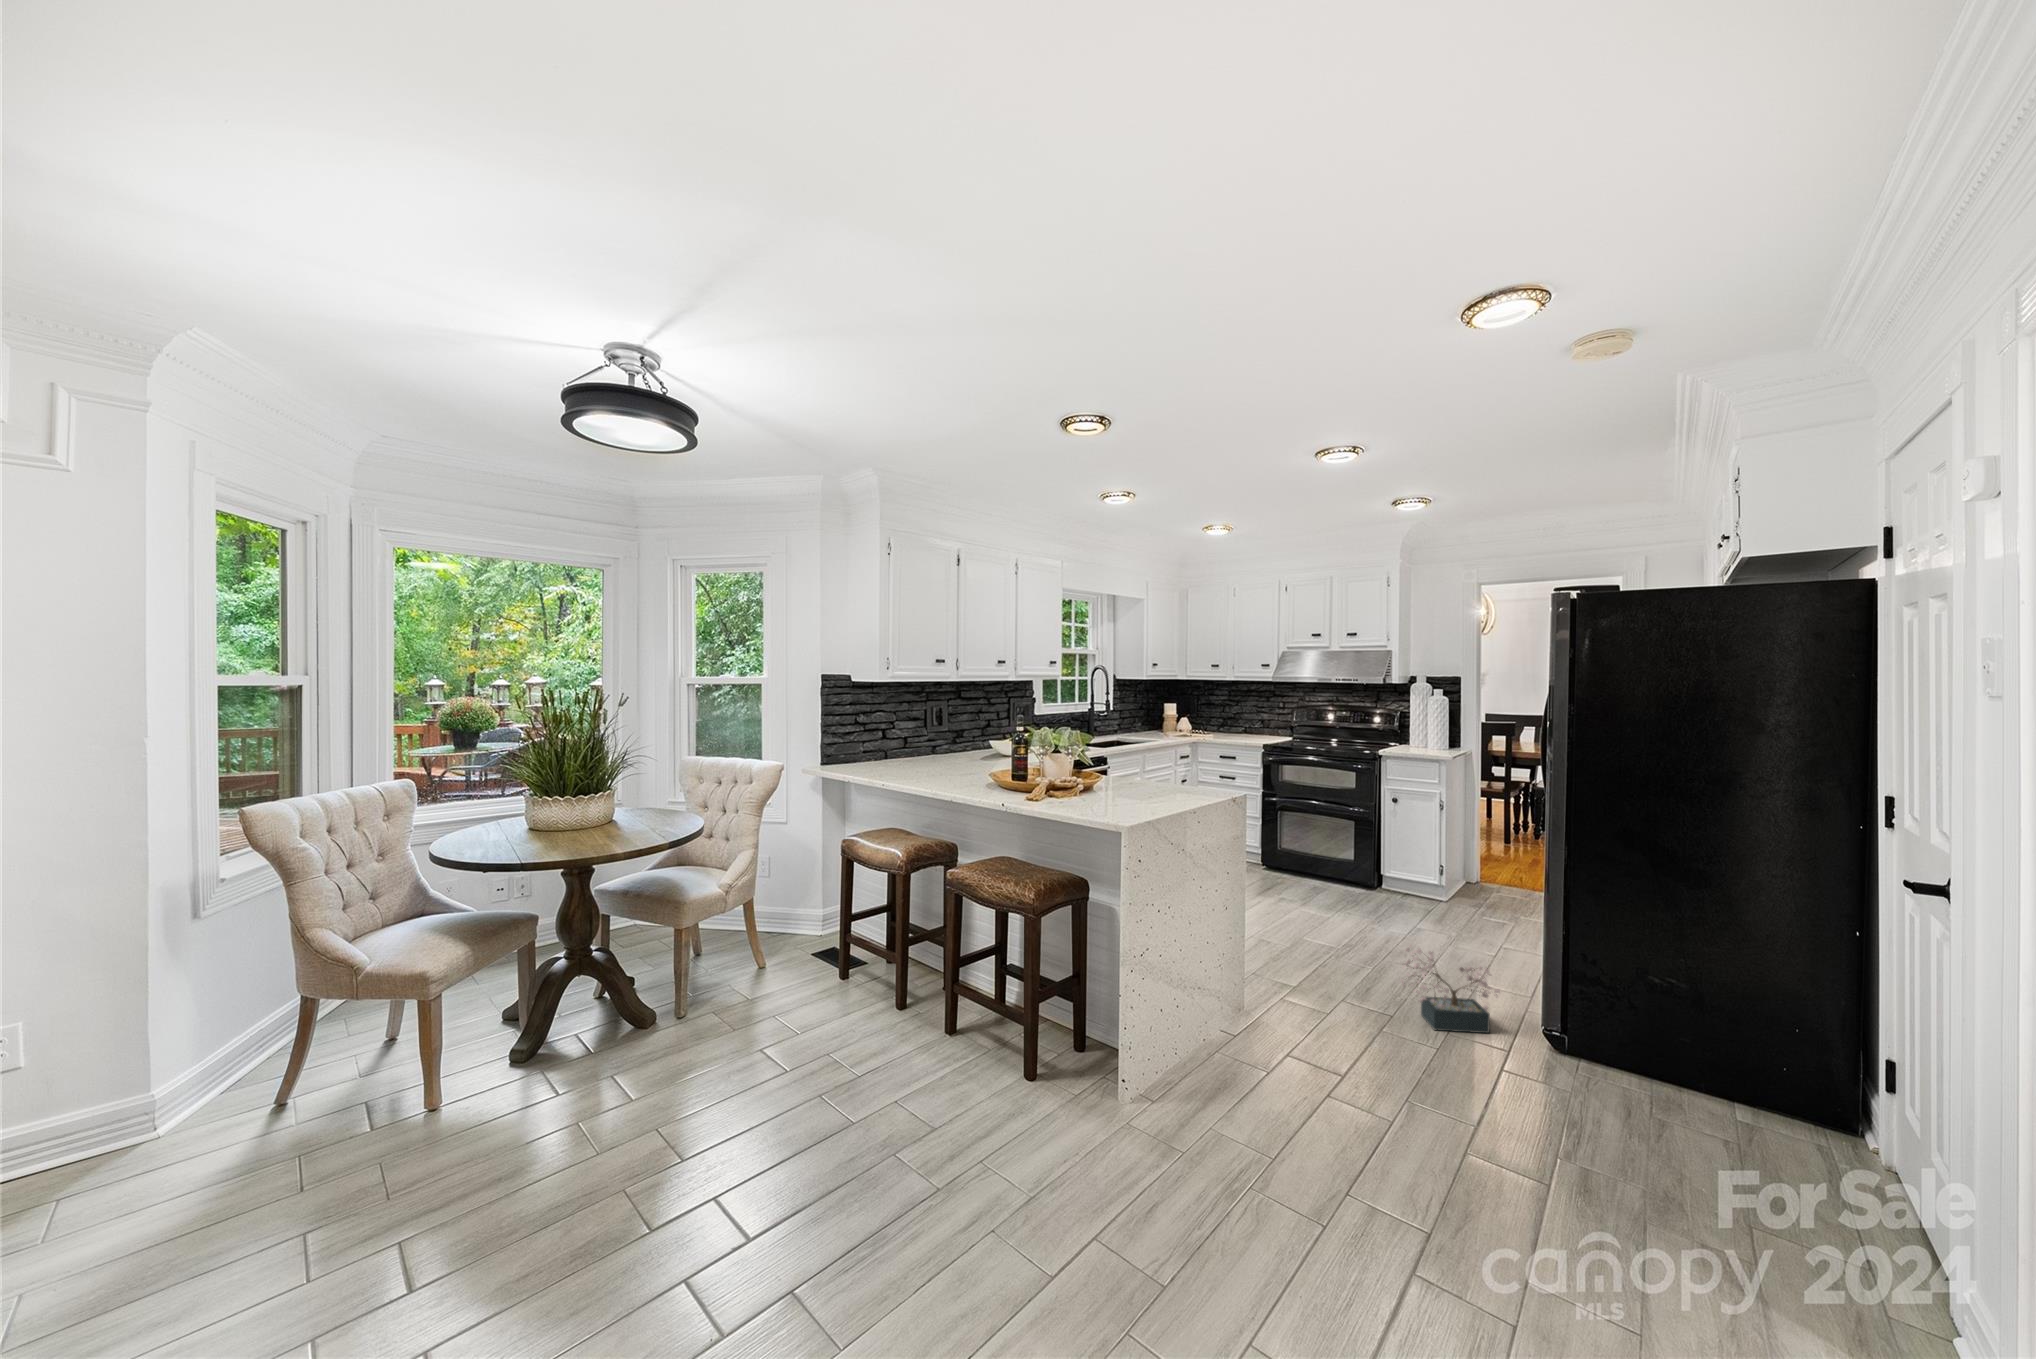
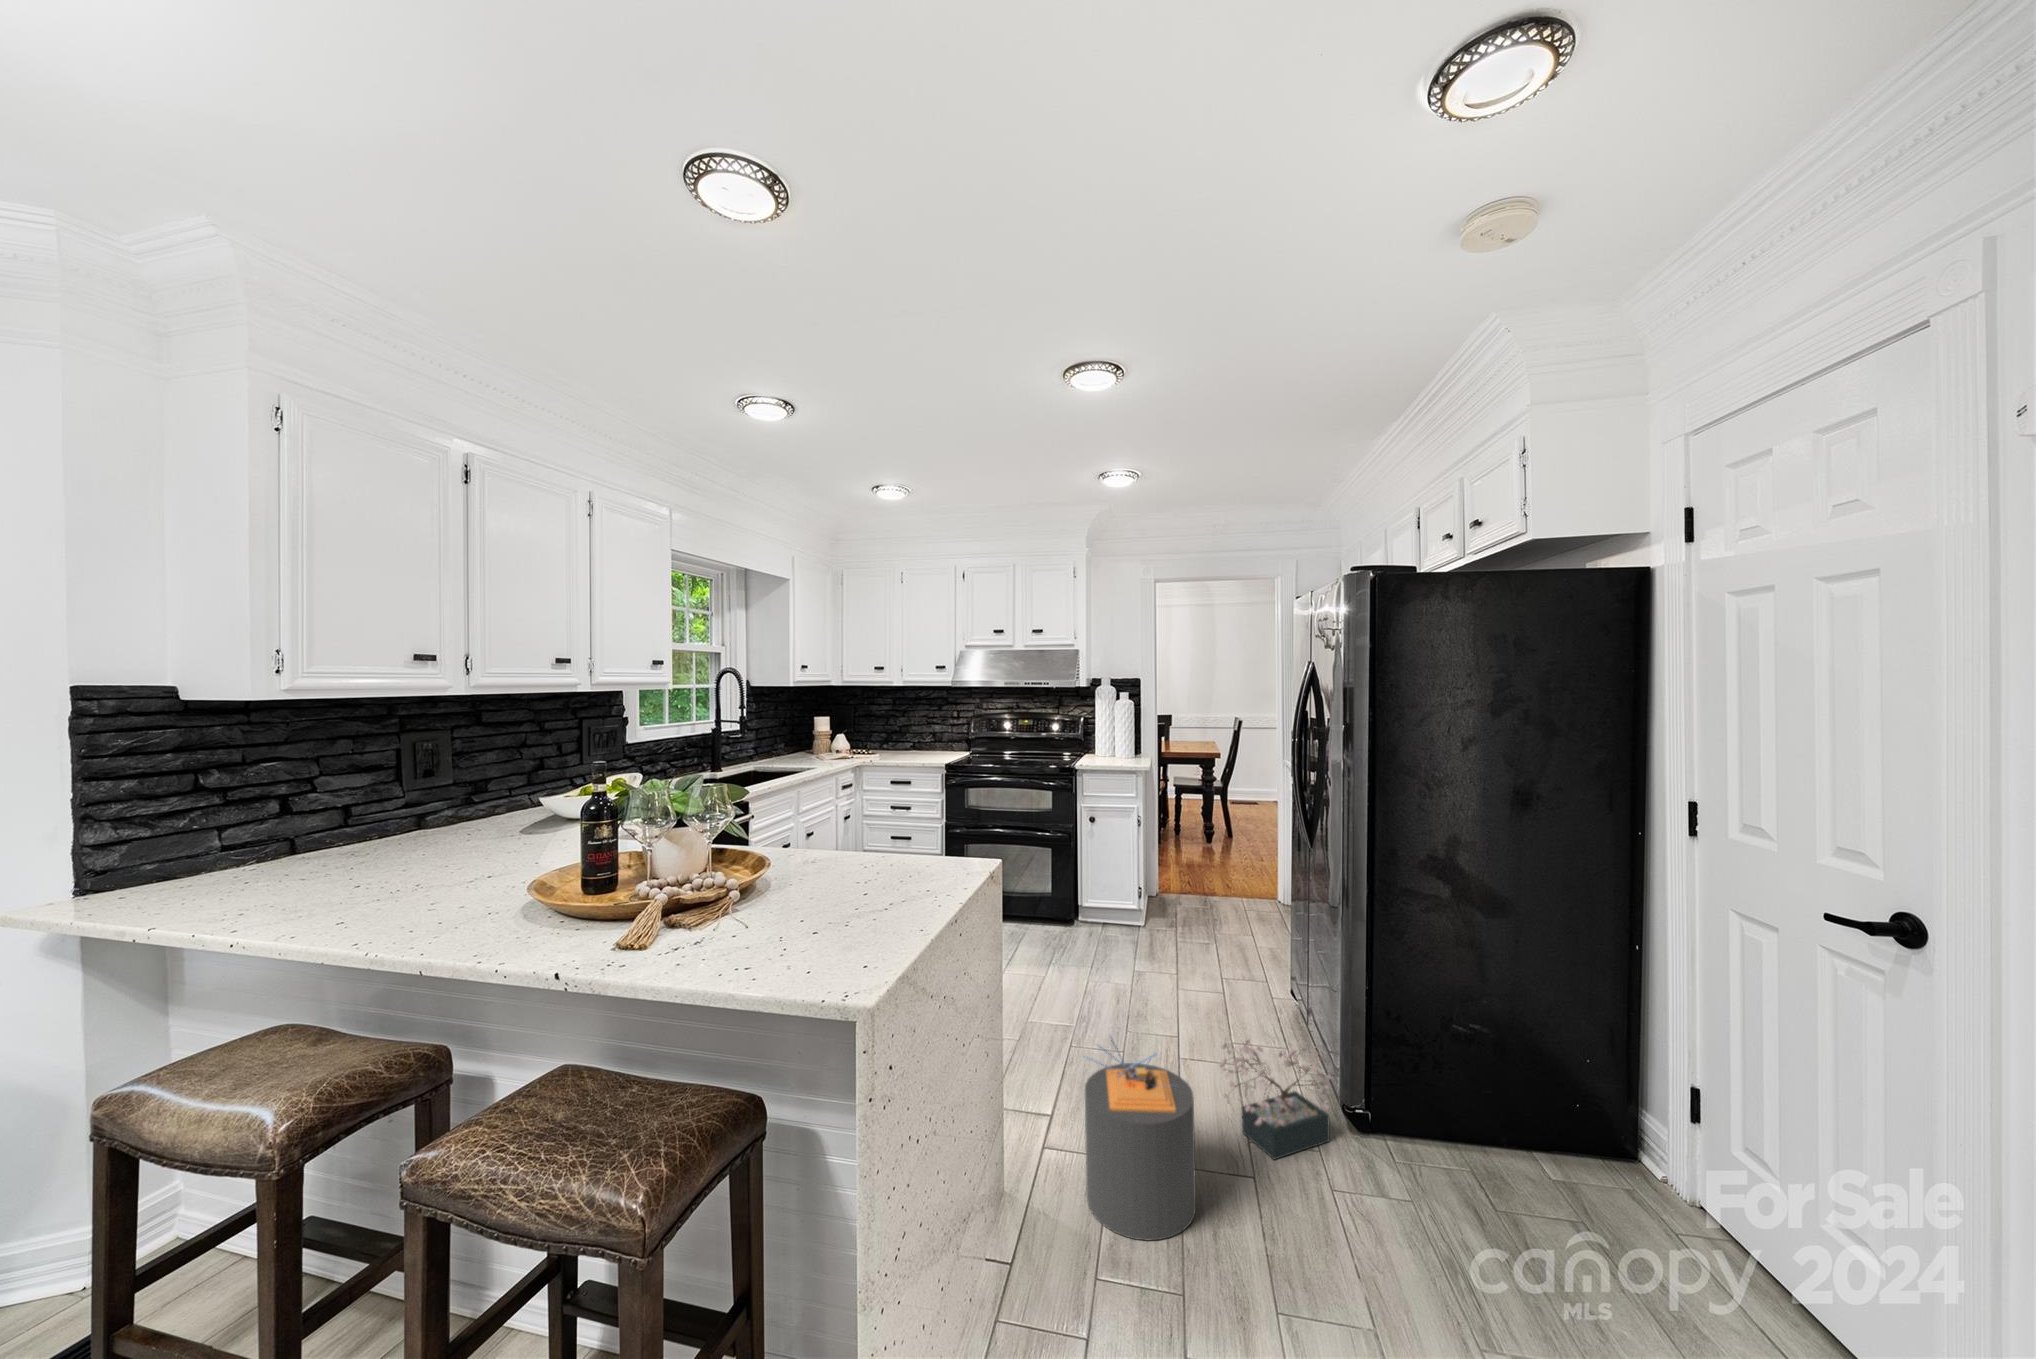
trash can: none [1285,914,1360,1039] -> present [1084,1037,1196,1240]

